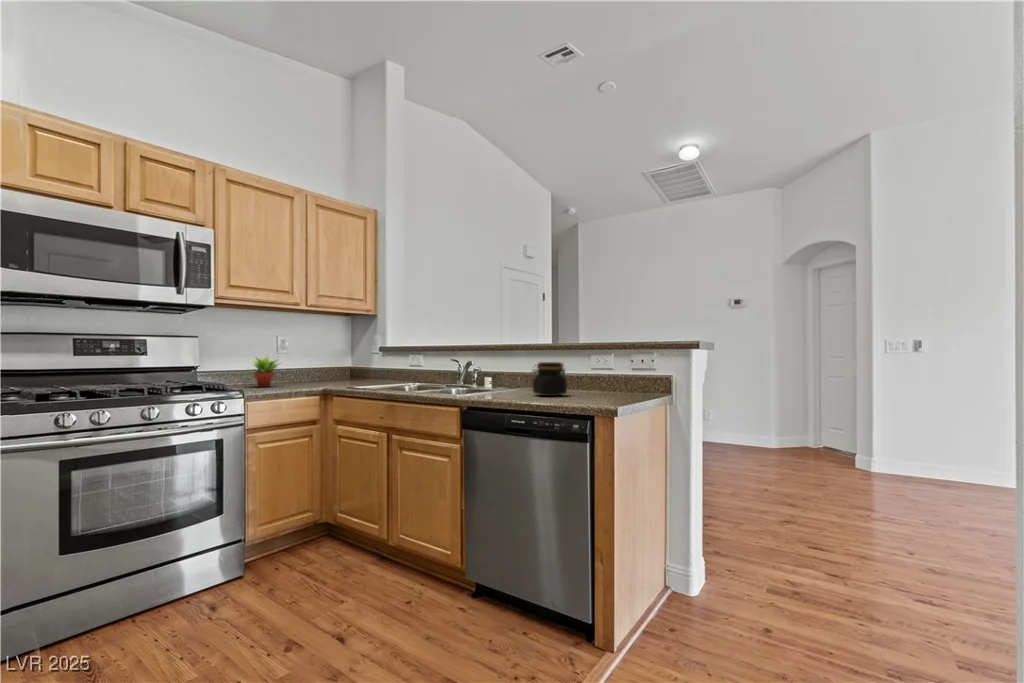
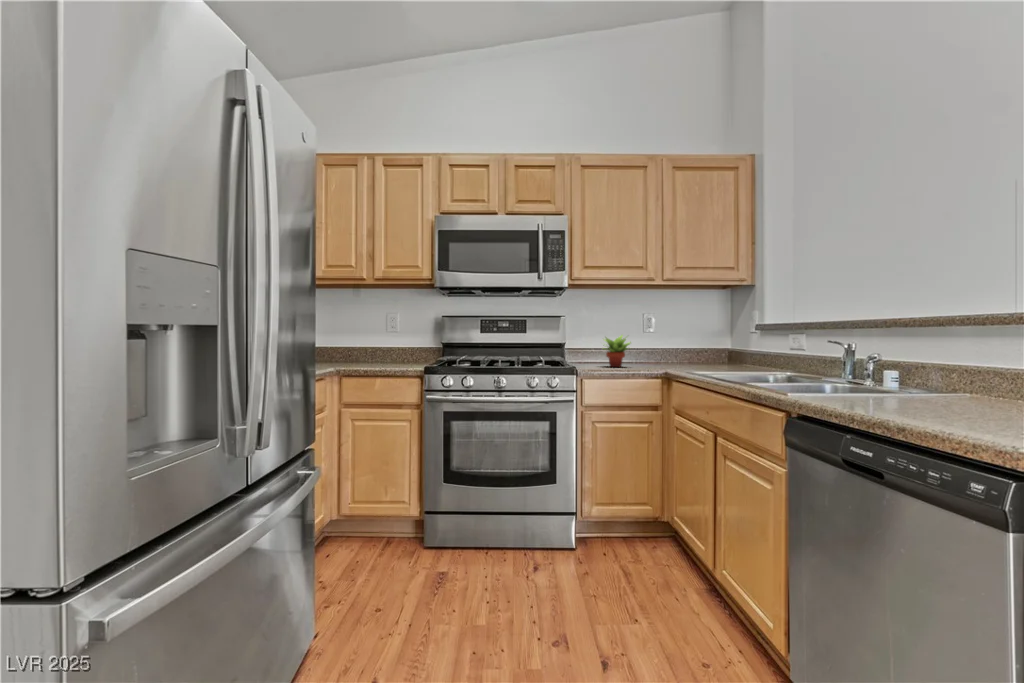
jar: present [532,362,567,396] -> none [886,349,967,408]

